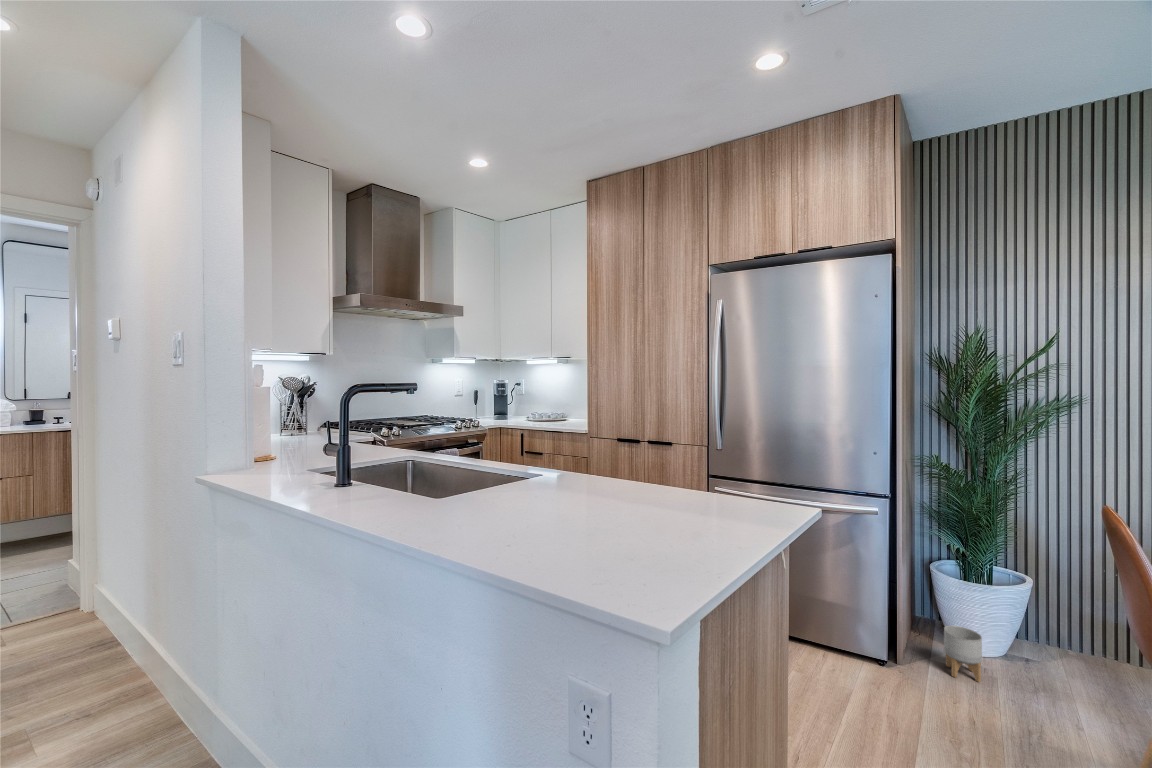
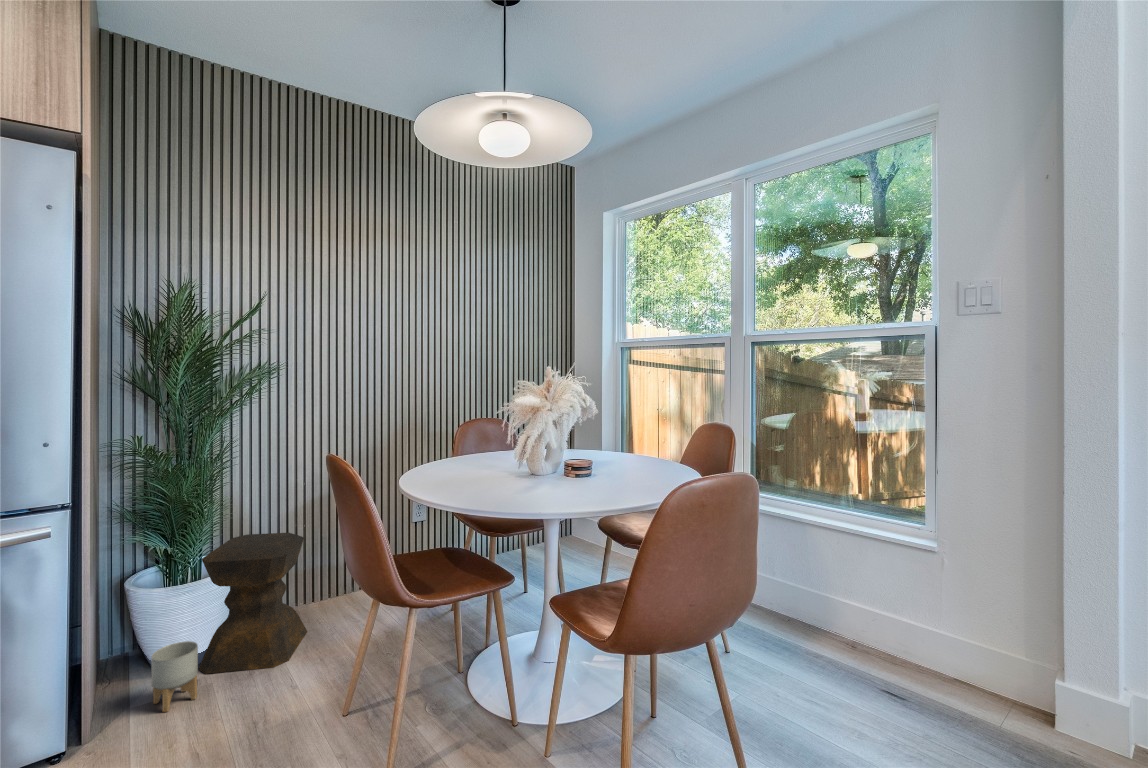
stool: none [986,559,1114,705] -> present [199,533,307,674]

